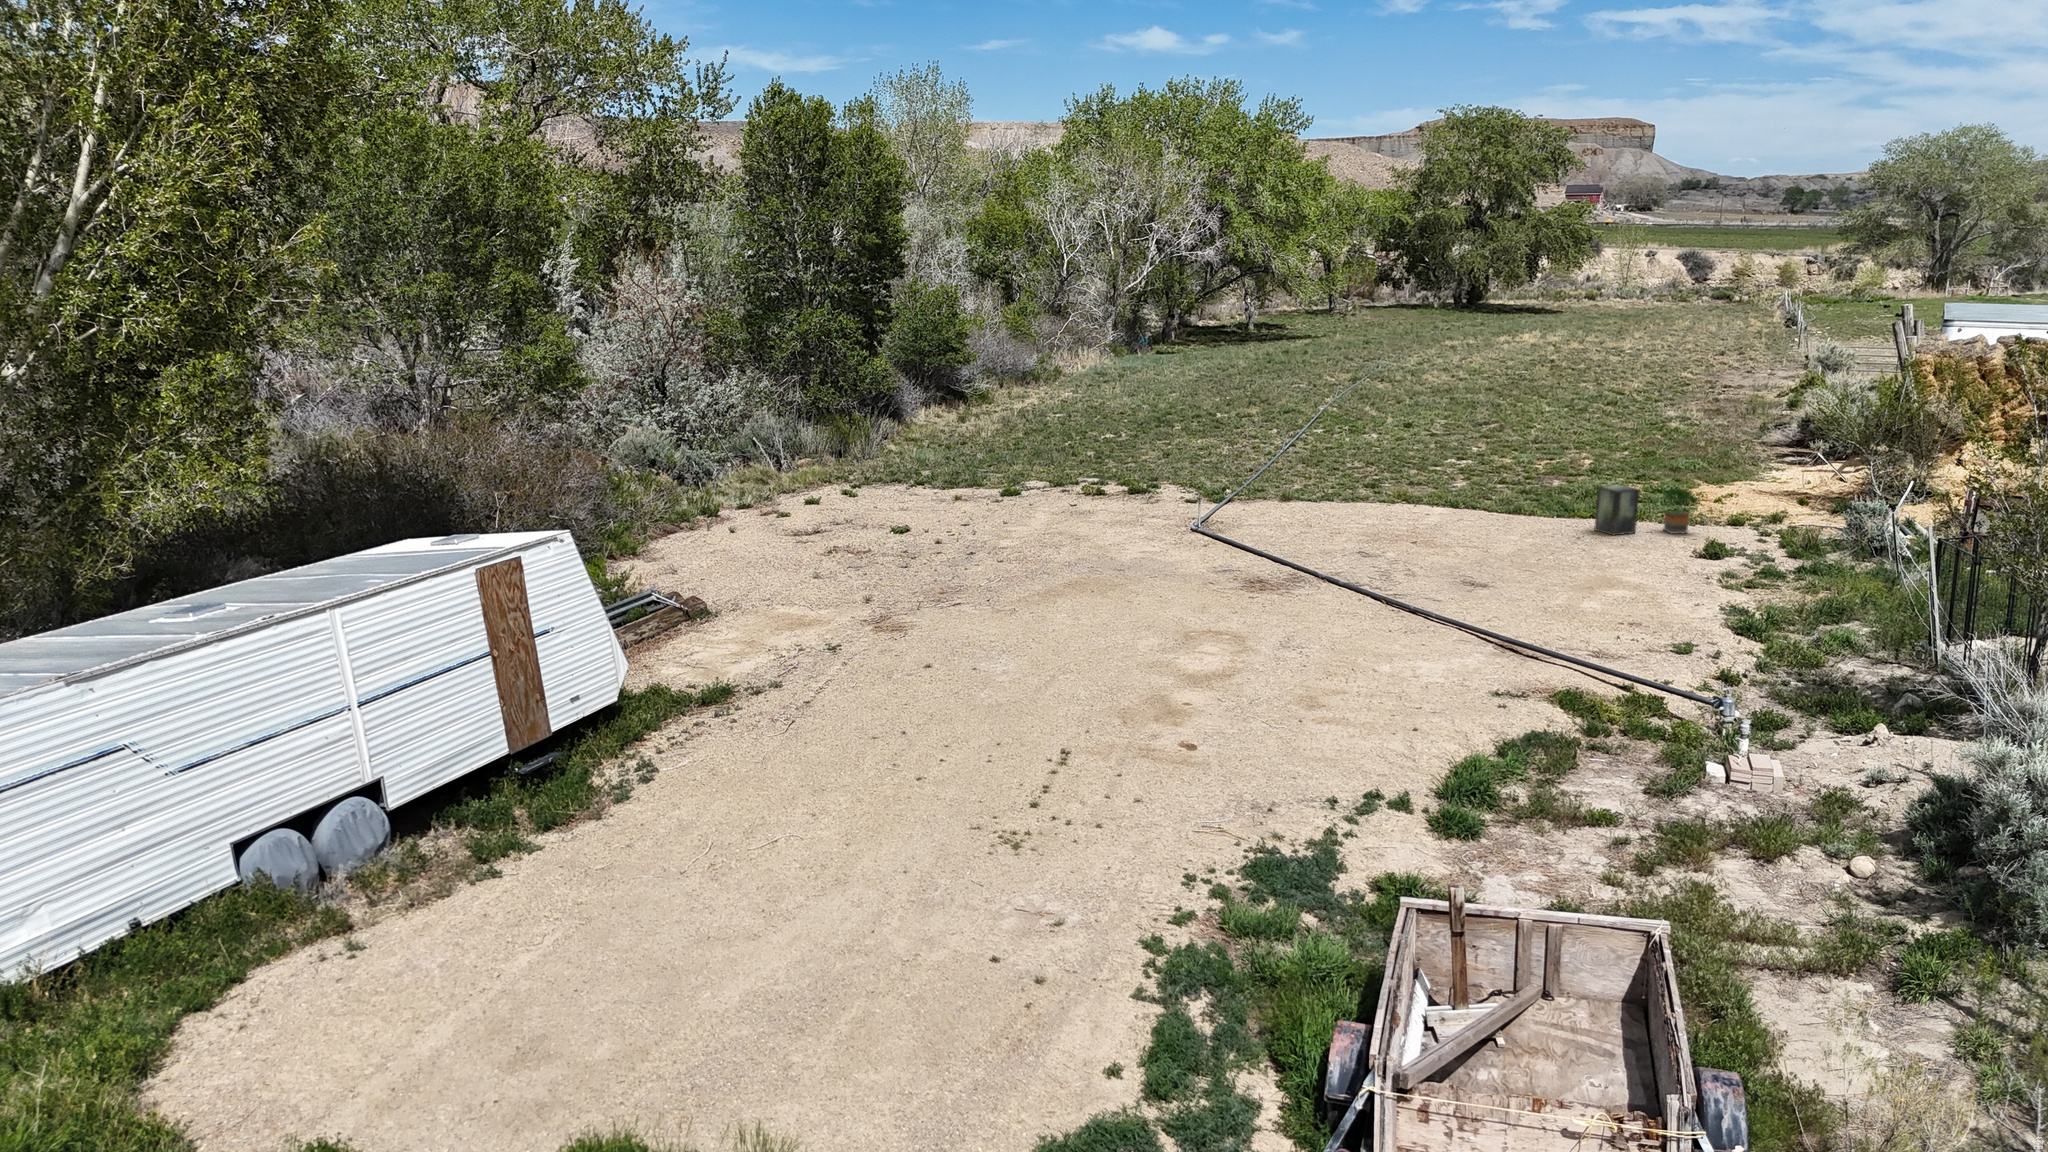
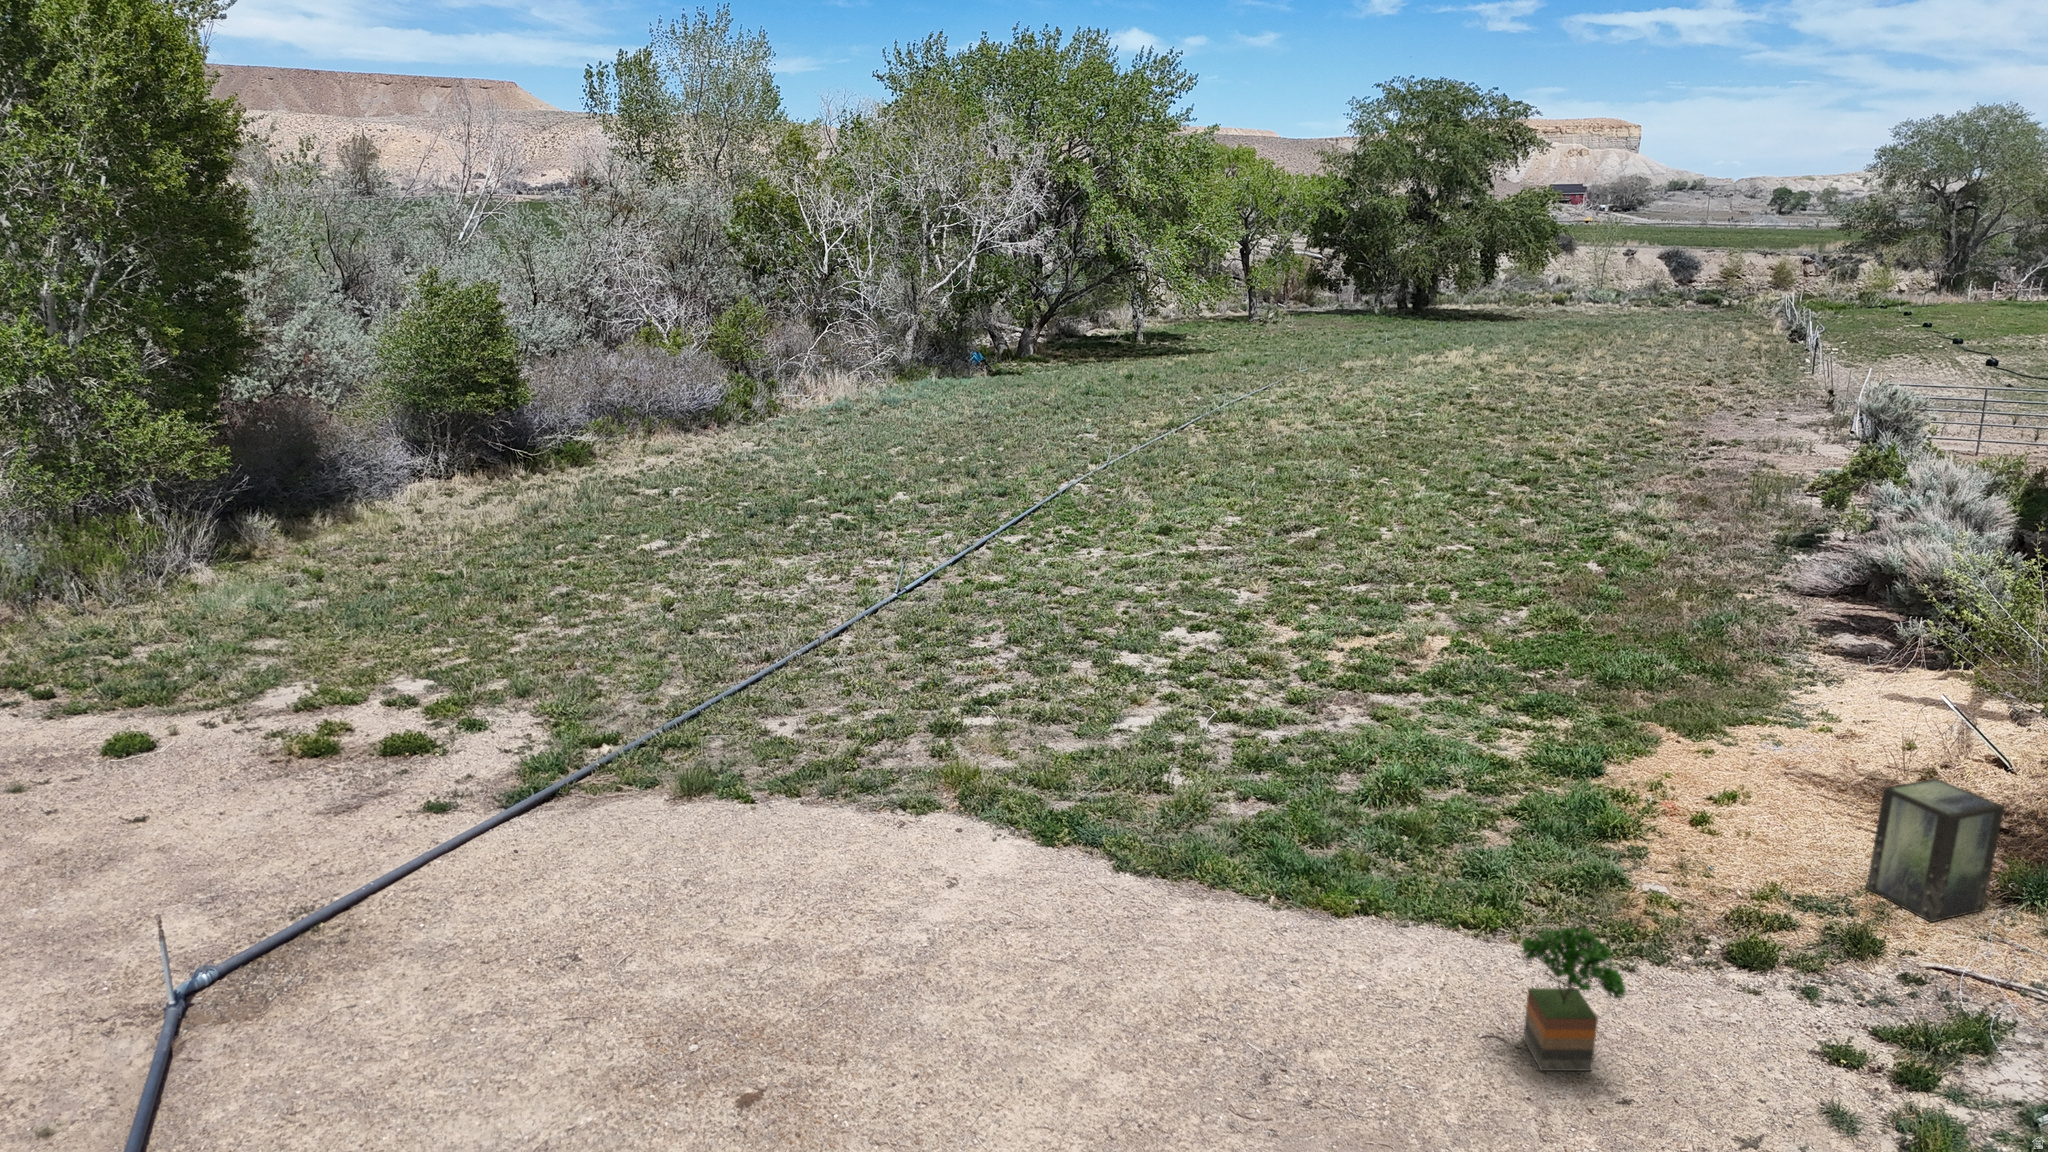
storage box: present [1594,485,1640,535] -> present [1866,778,2004,922]

